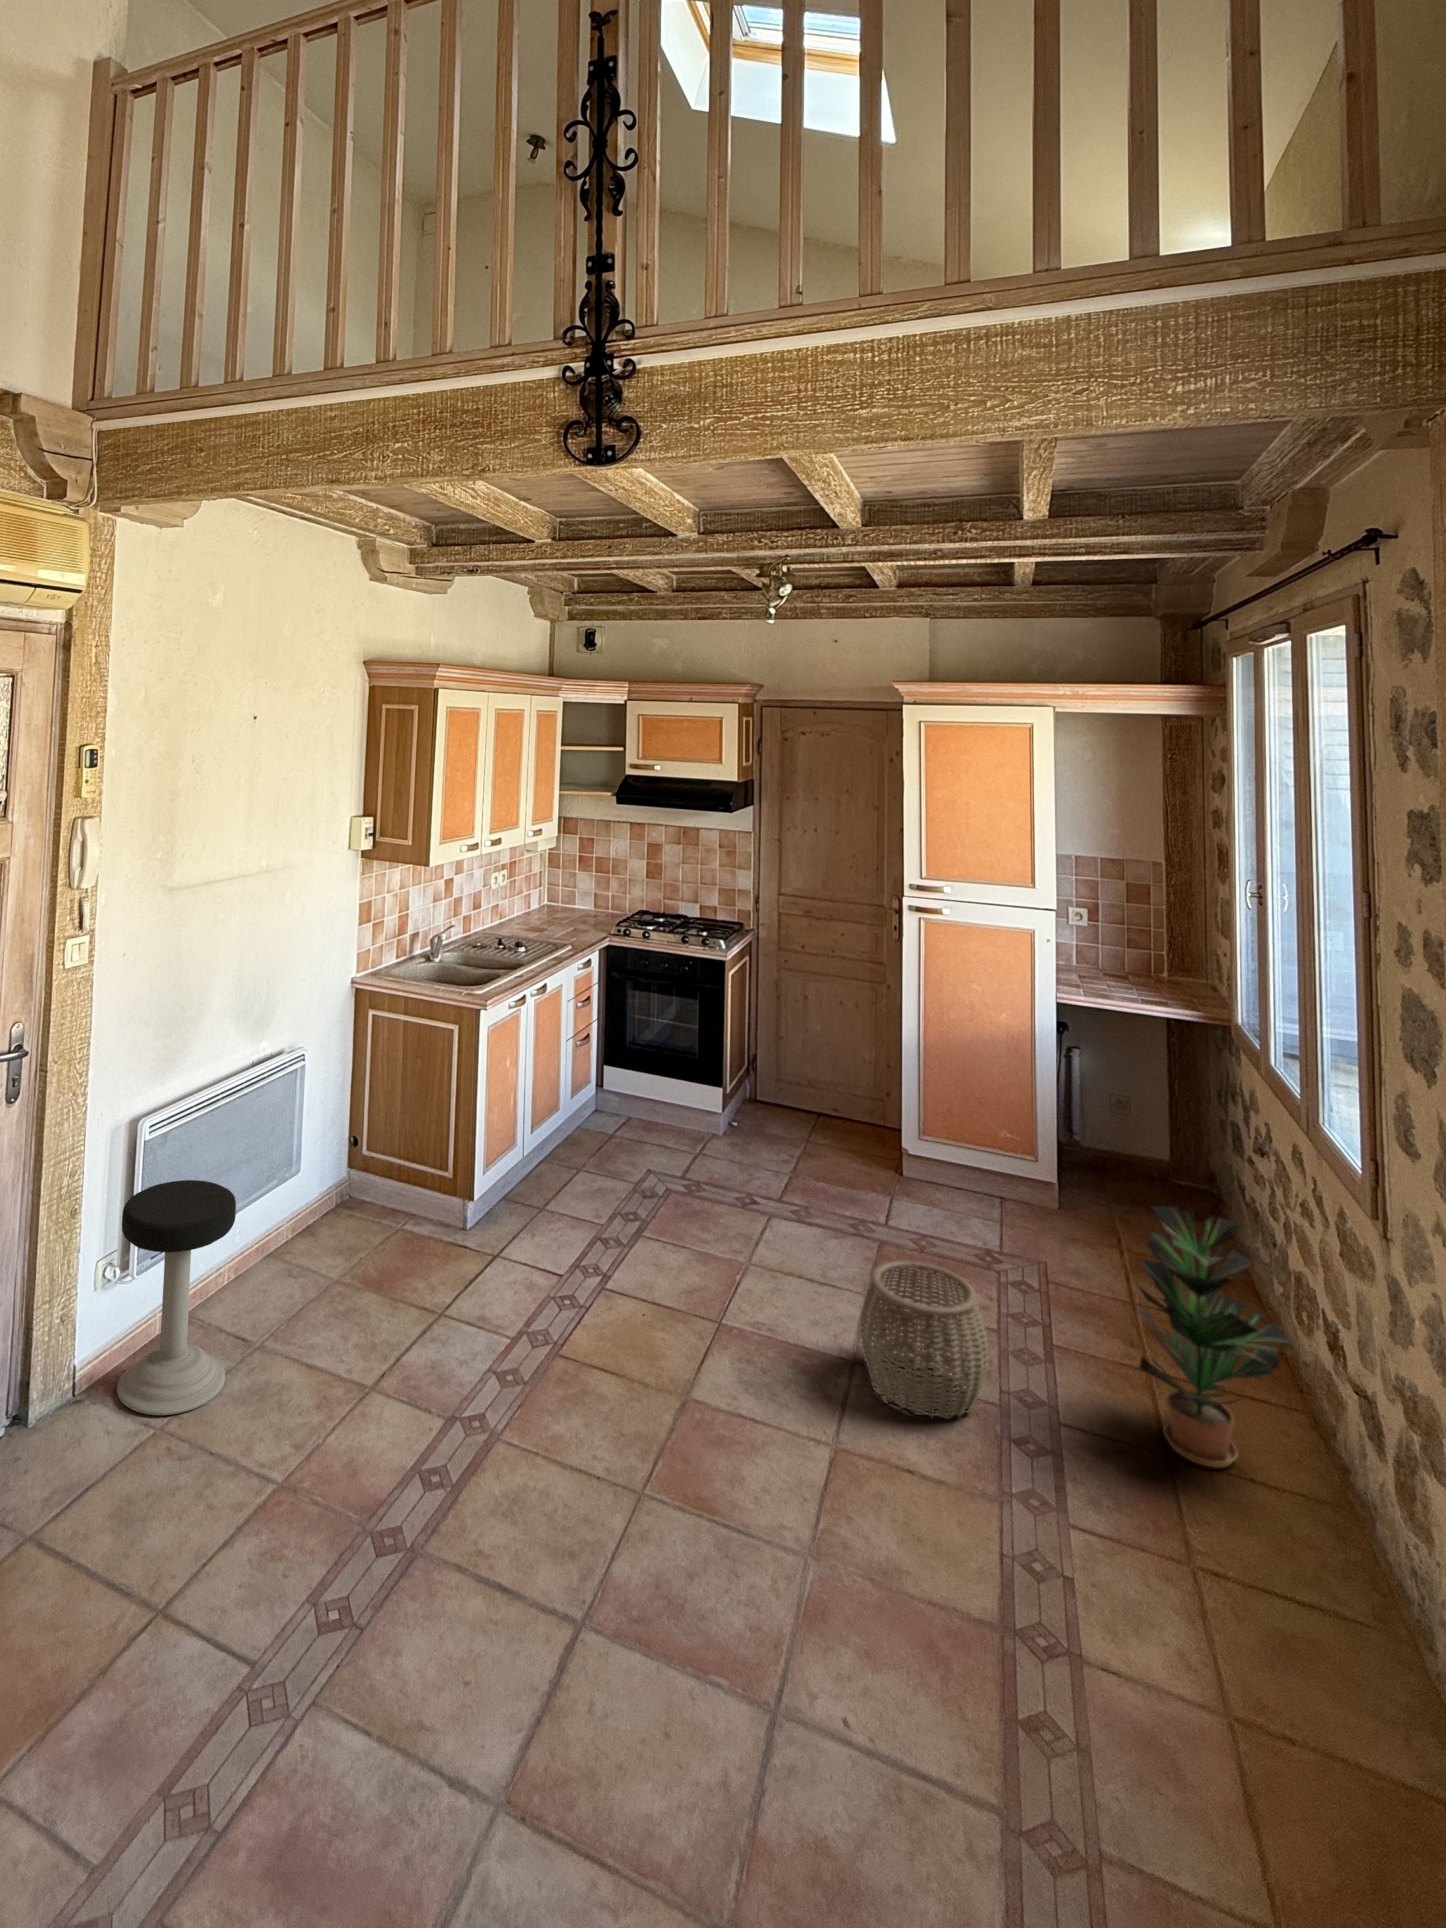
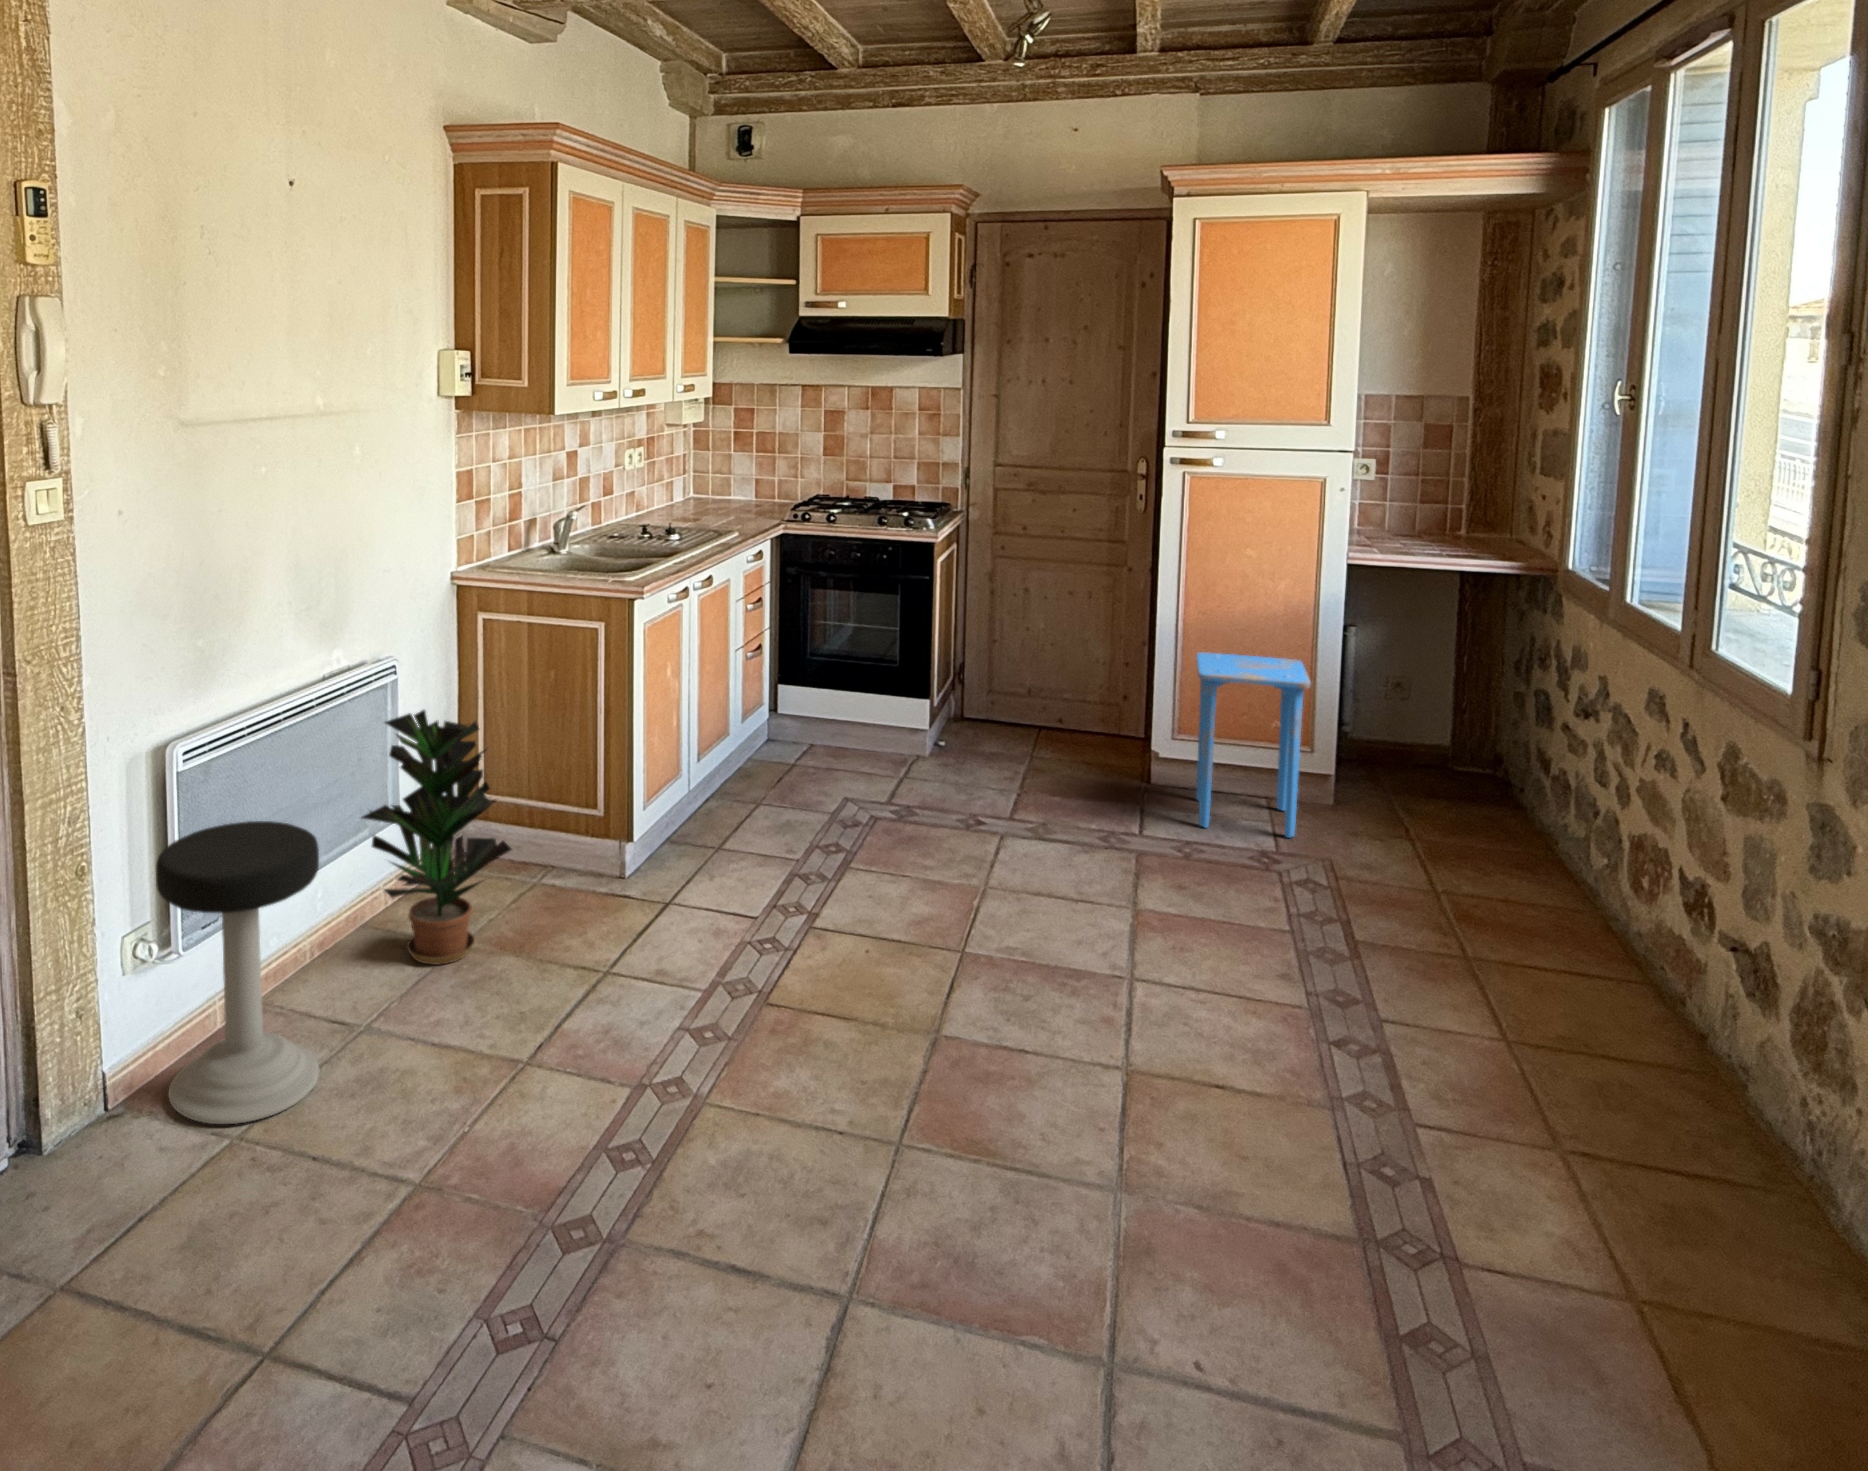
side table: none [929,1066,1018,1230] -> present [1196,652,1311,838]
potted plant: present [1138,1206,1292,1468] -> present [362,710,511,965]
woven basket: present [860,1261,988,1419] -> none [1153,870,1323,1055]

